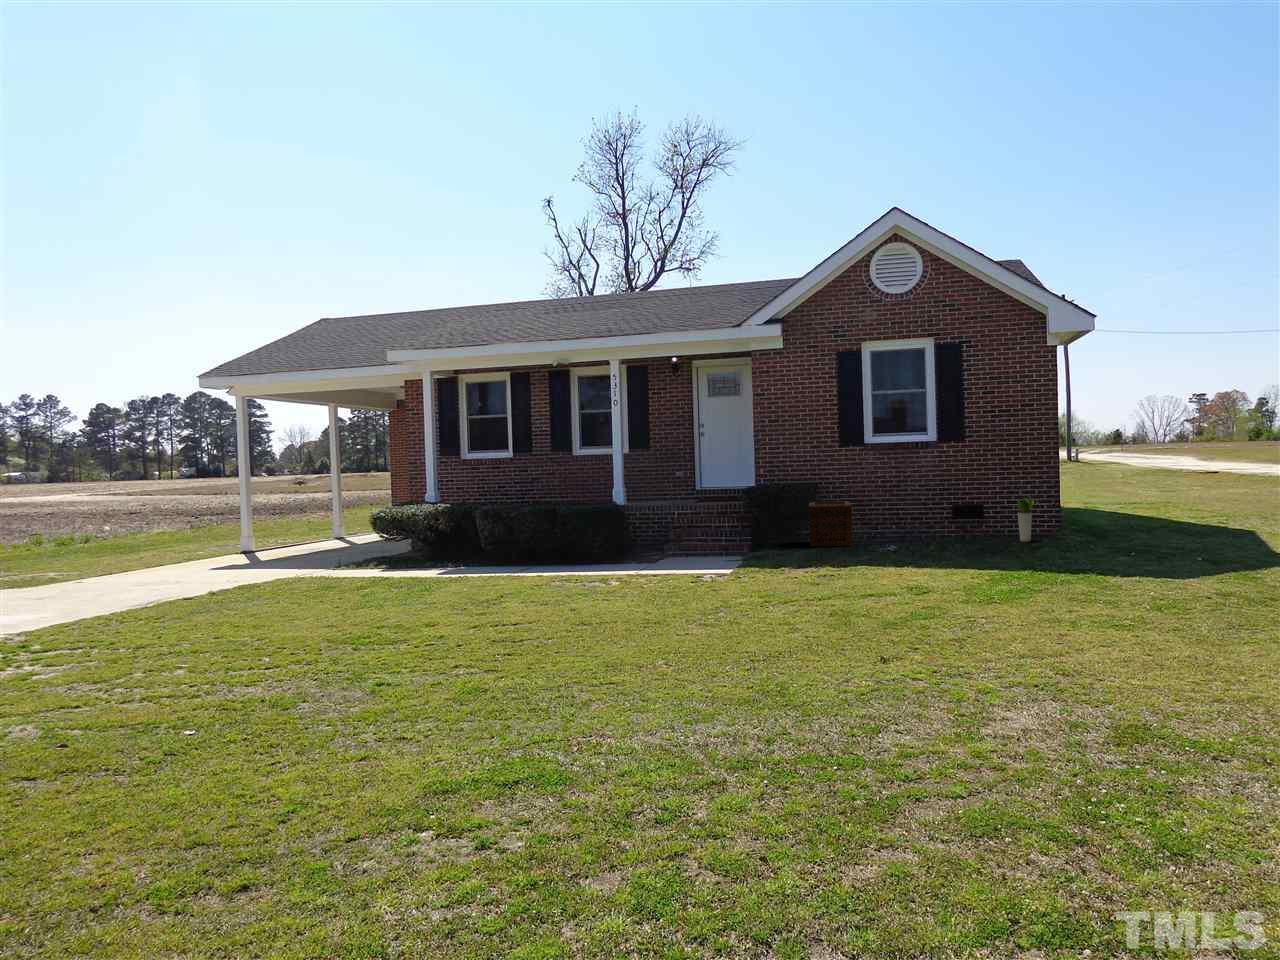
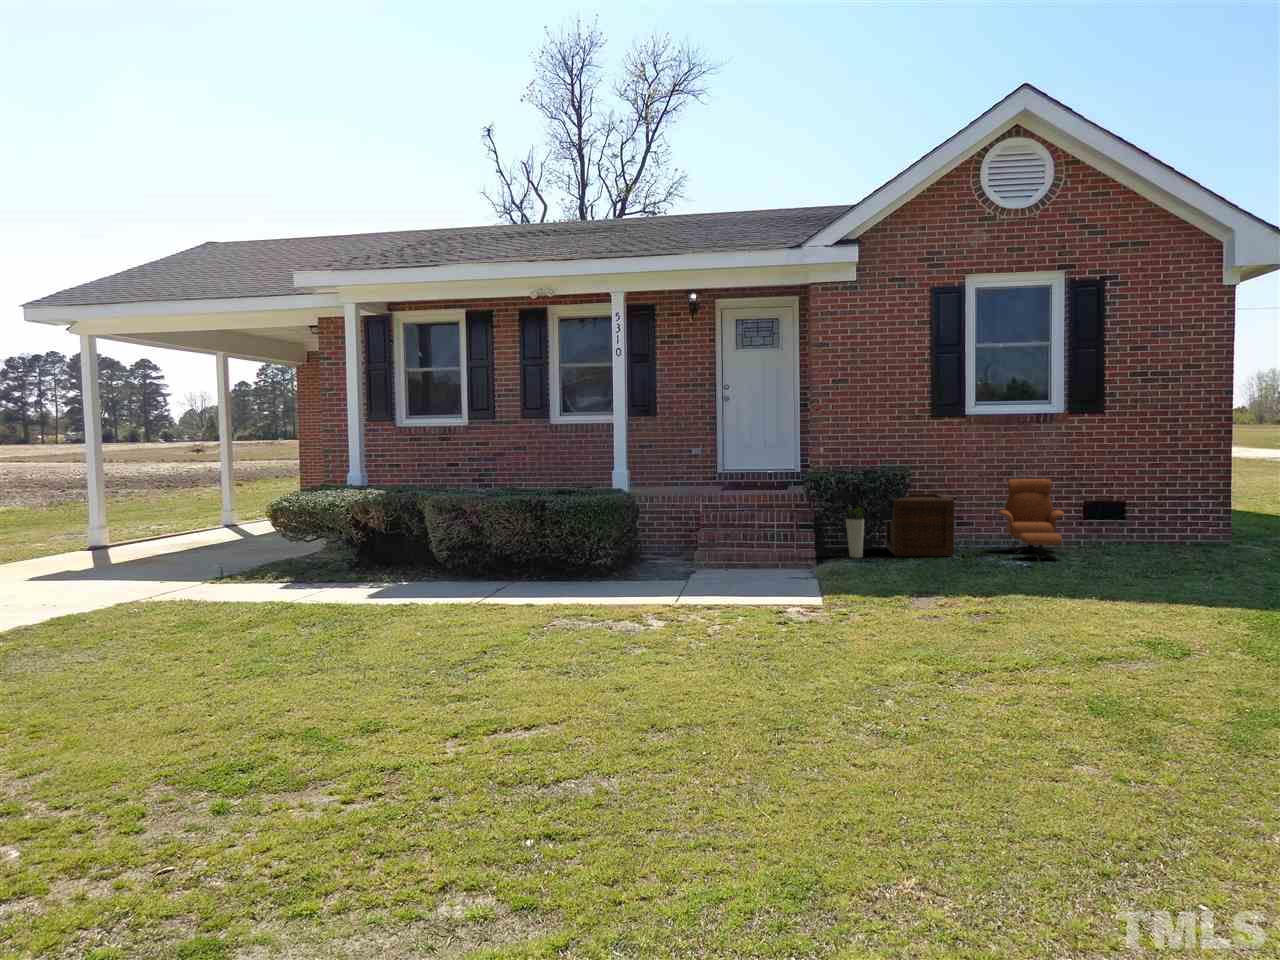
lounge chair: none [887,489,935,548] -> present [998,479,1064,562]
planter: present [1017,497,1034,542] -> present [846,505,865,558]

